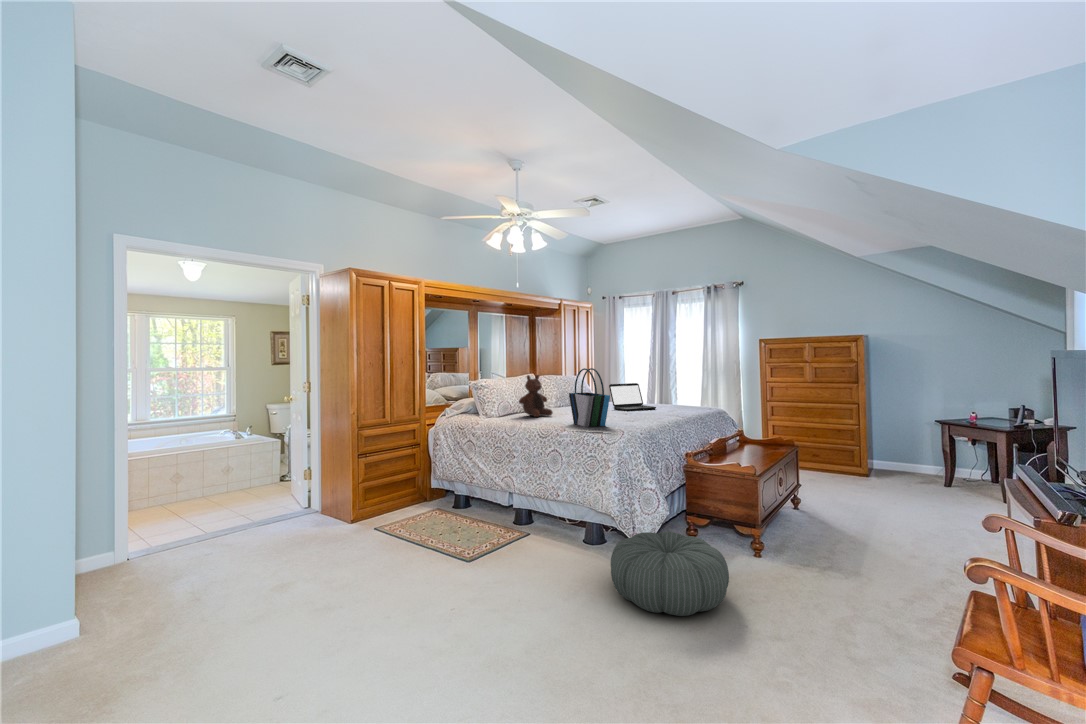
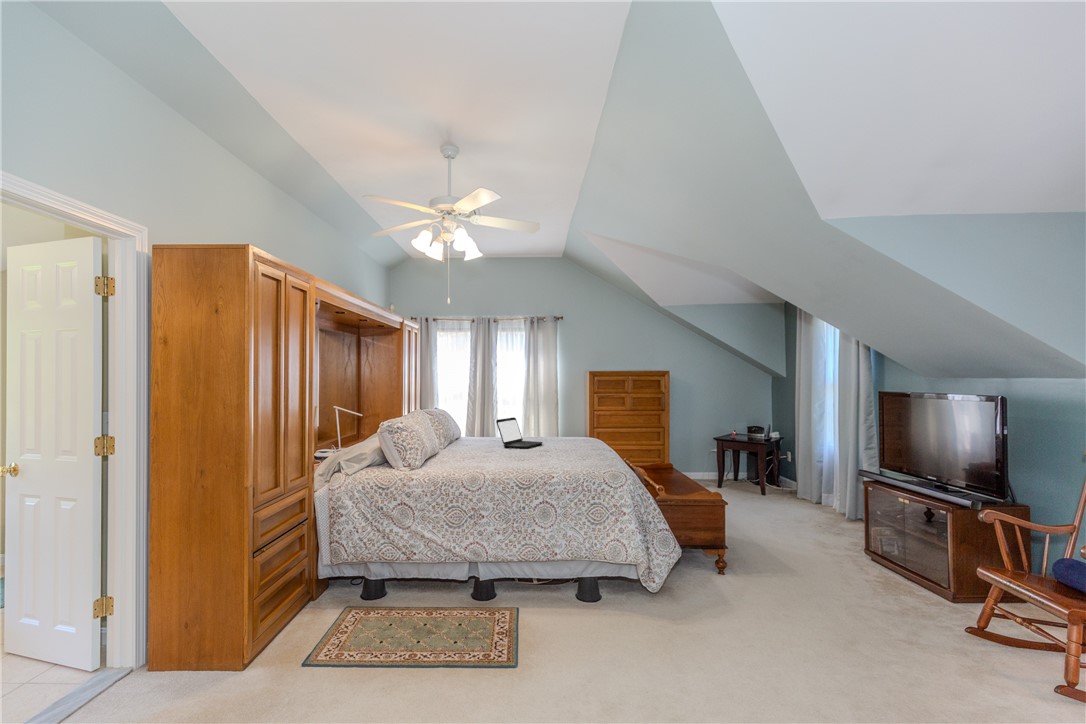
tote bag: present [569,368,610,427] -> none [540,407,601,472]
stuffed bear: present [519,375,553,417] -> none [448,413,485,465]
pouf: present [611,532,729,616] -> none [668,565,782,645]

